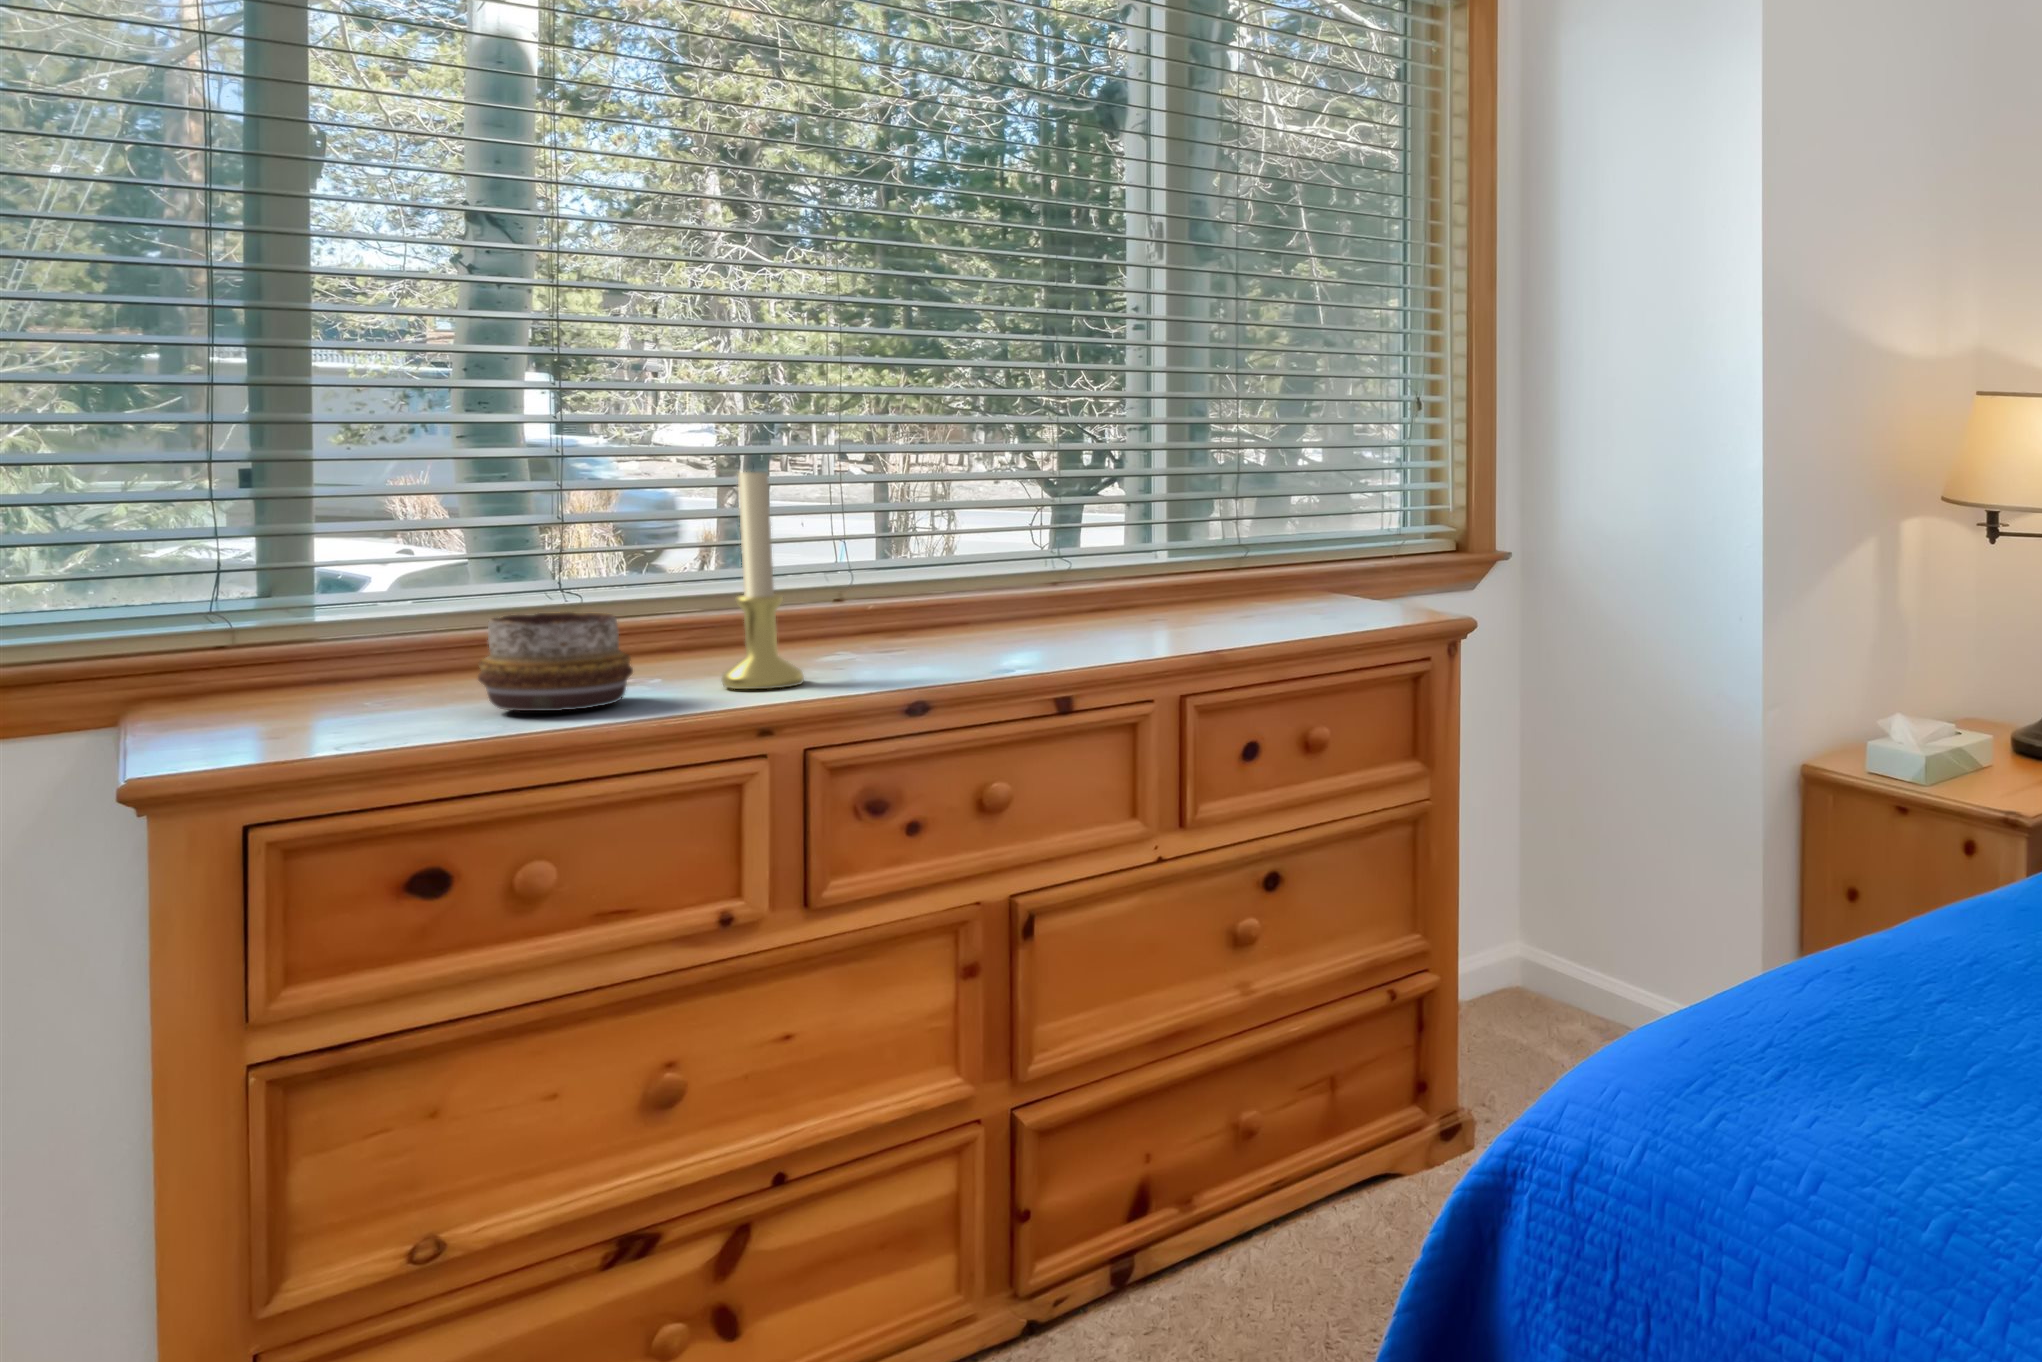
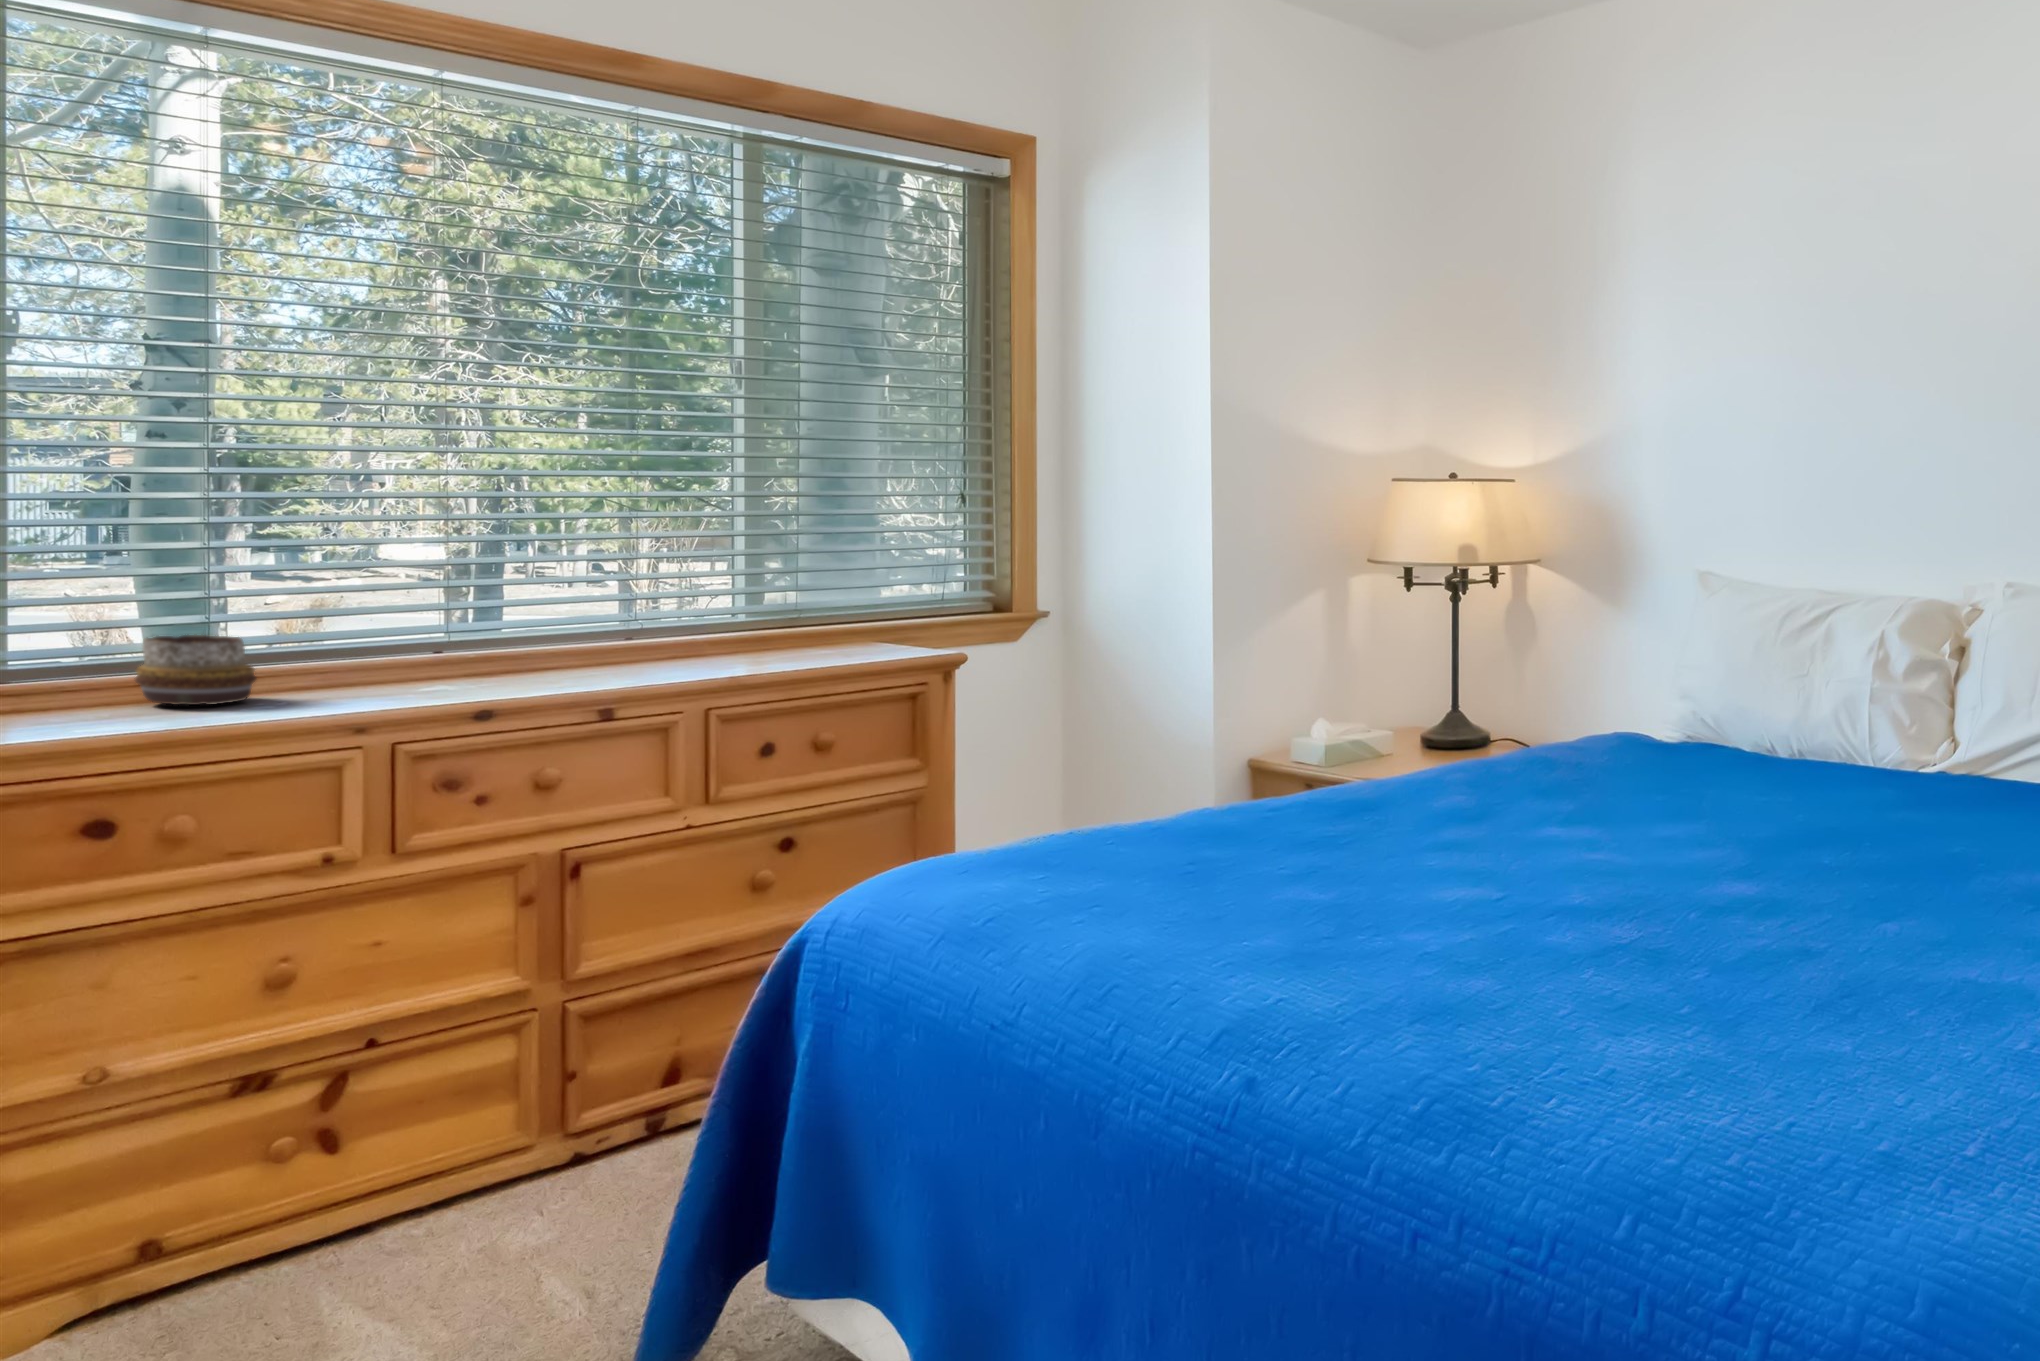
candle holder: present [722,471,804,689] -> none [328,532,395,695]

